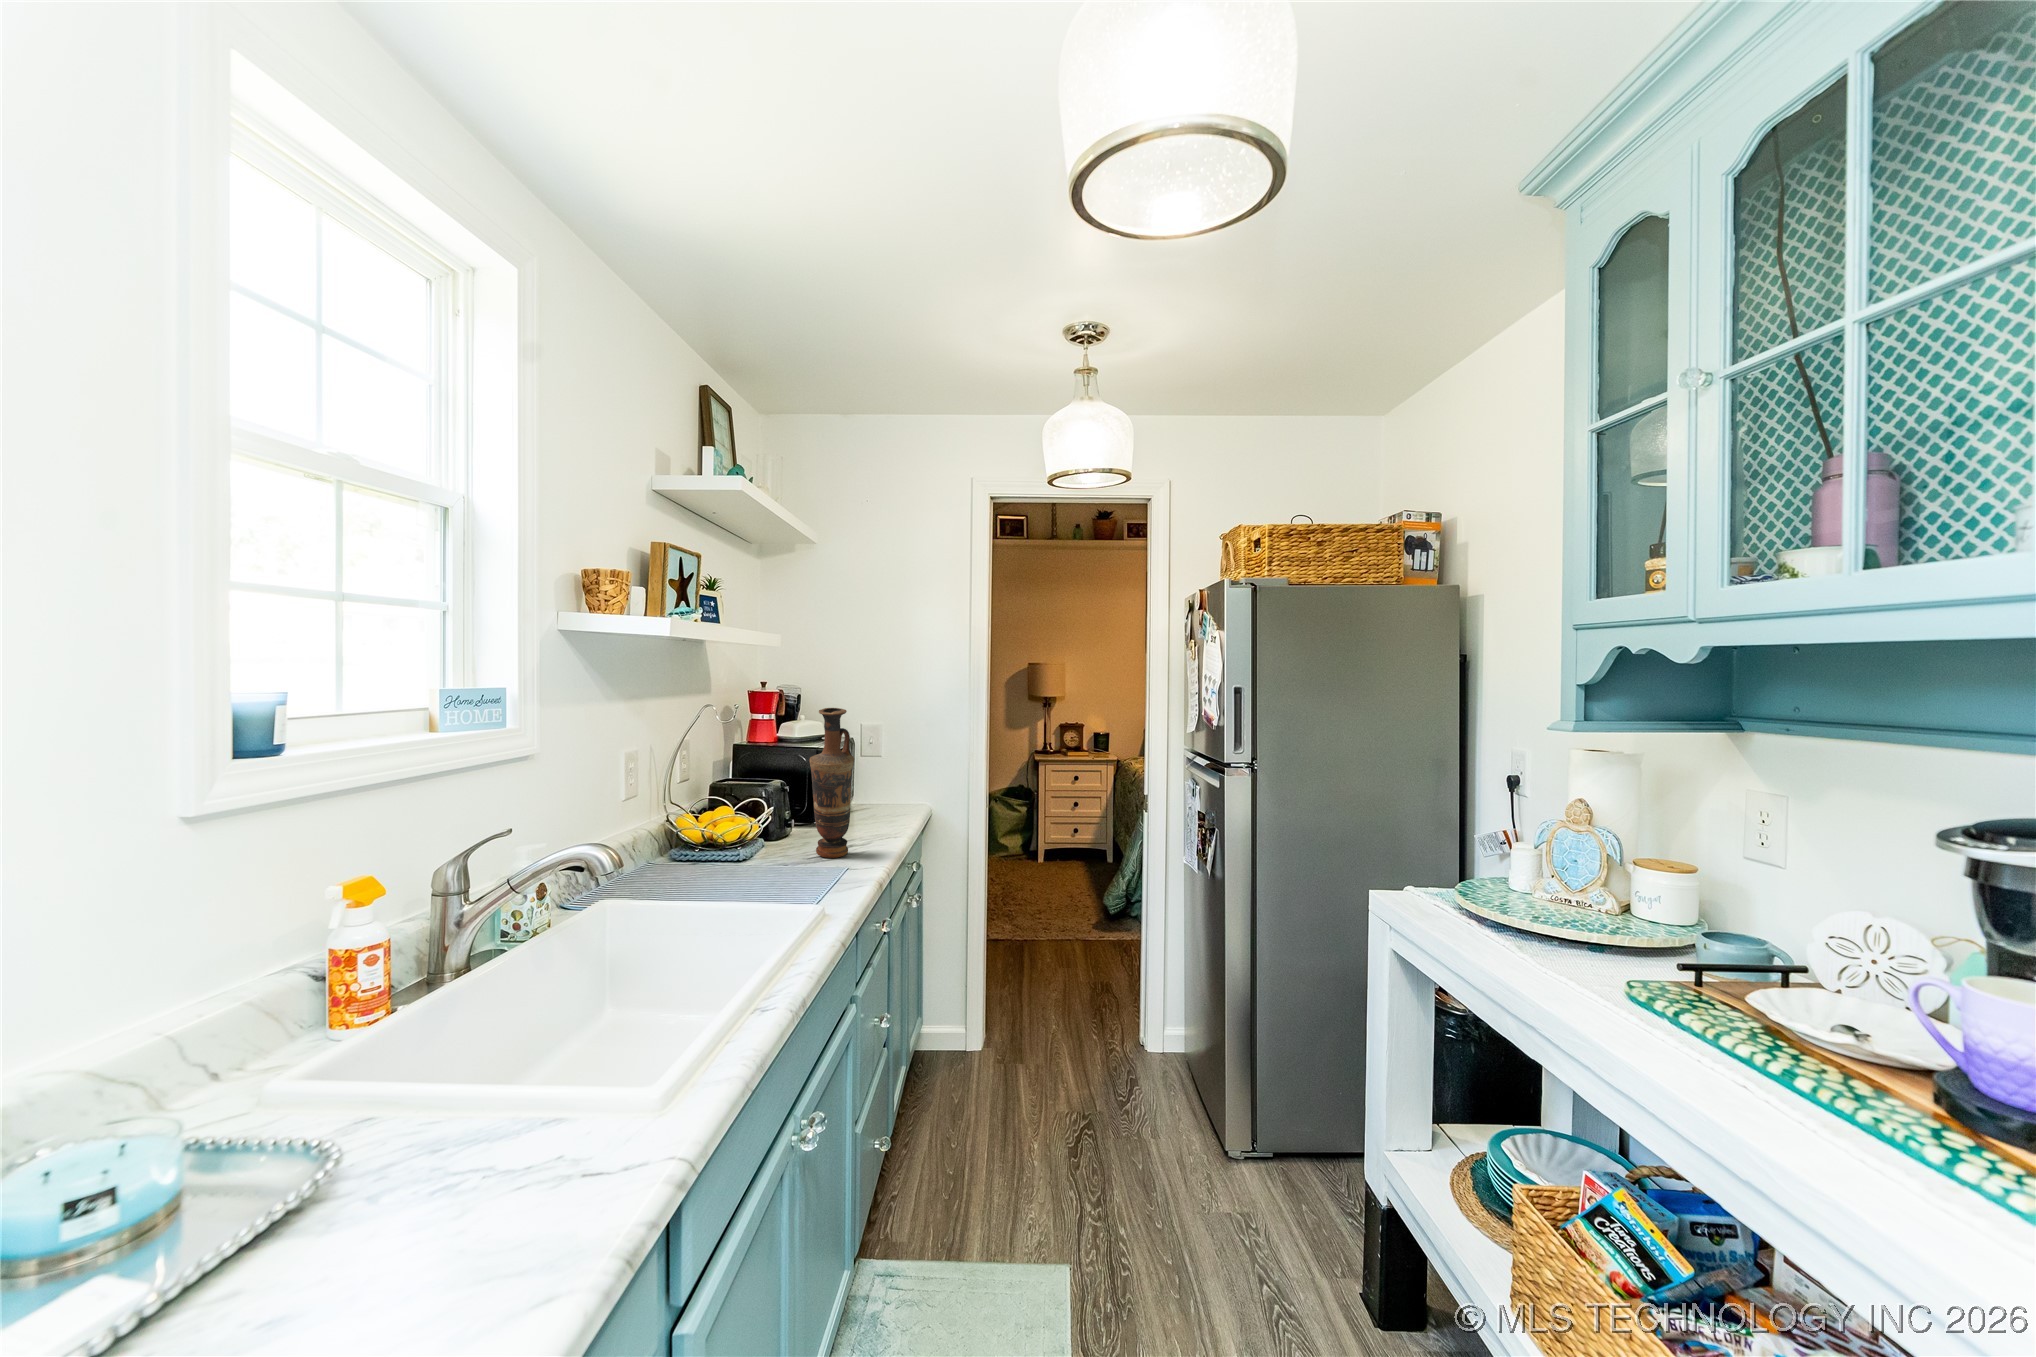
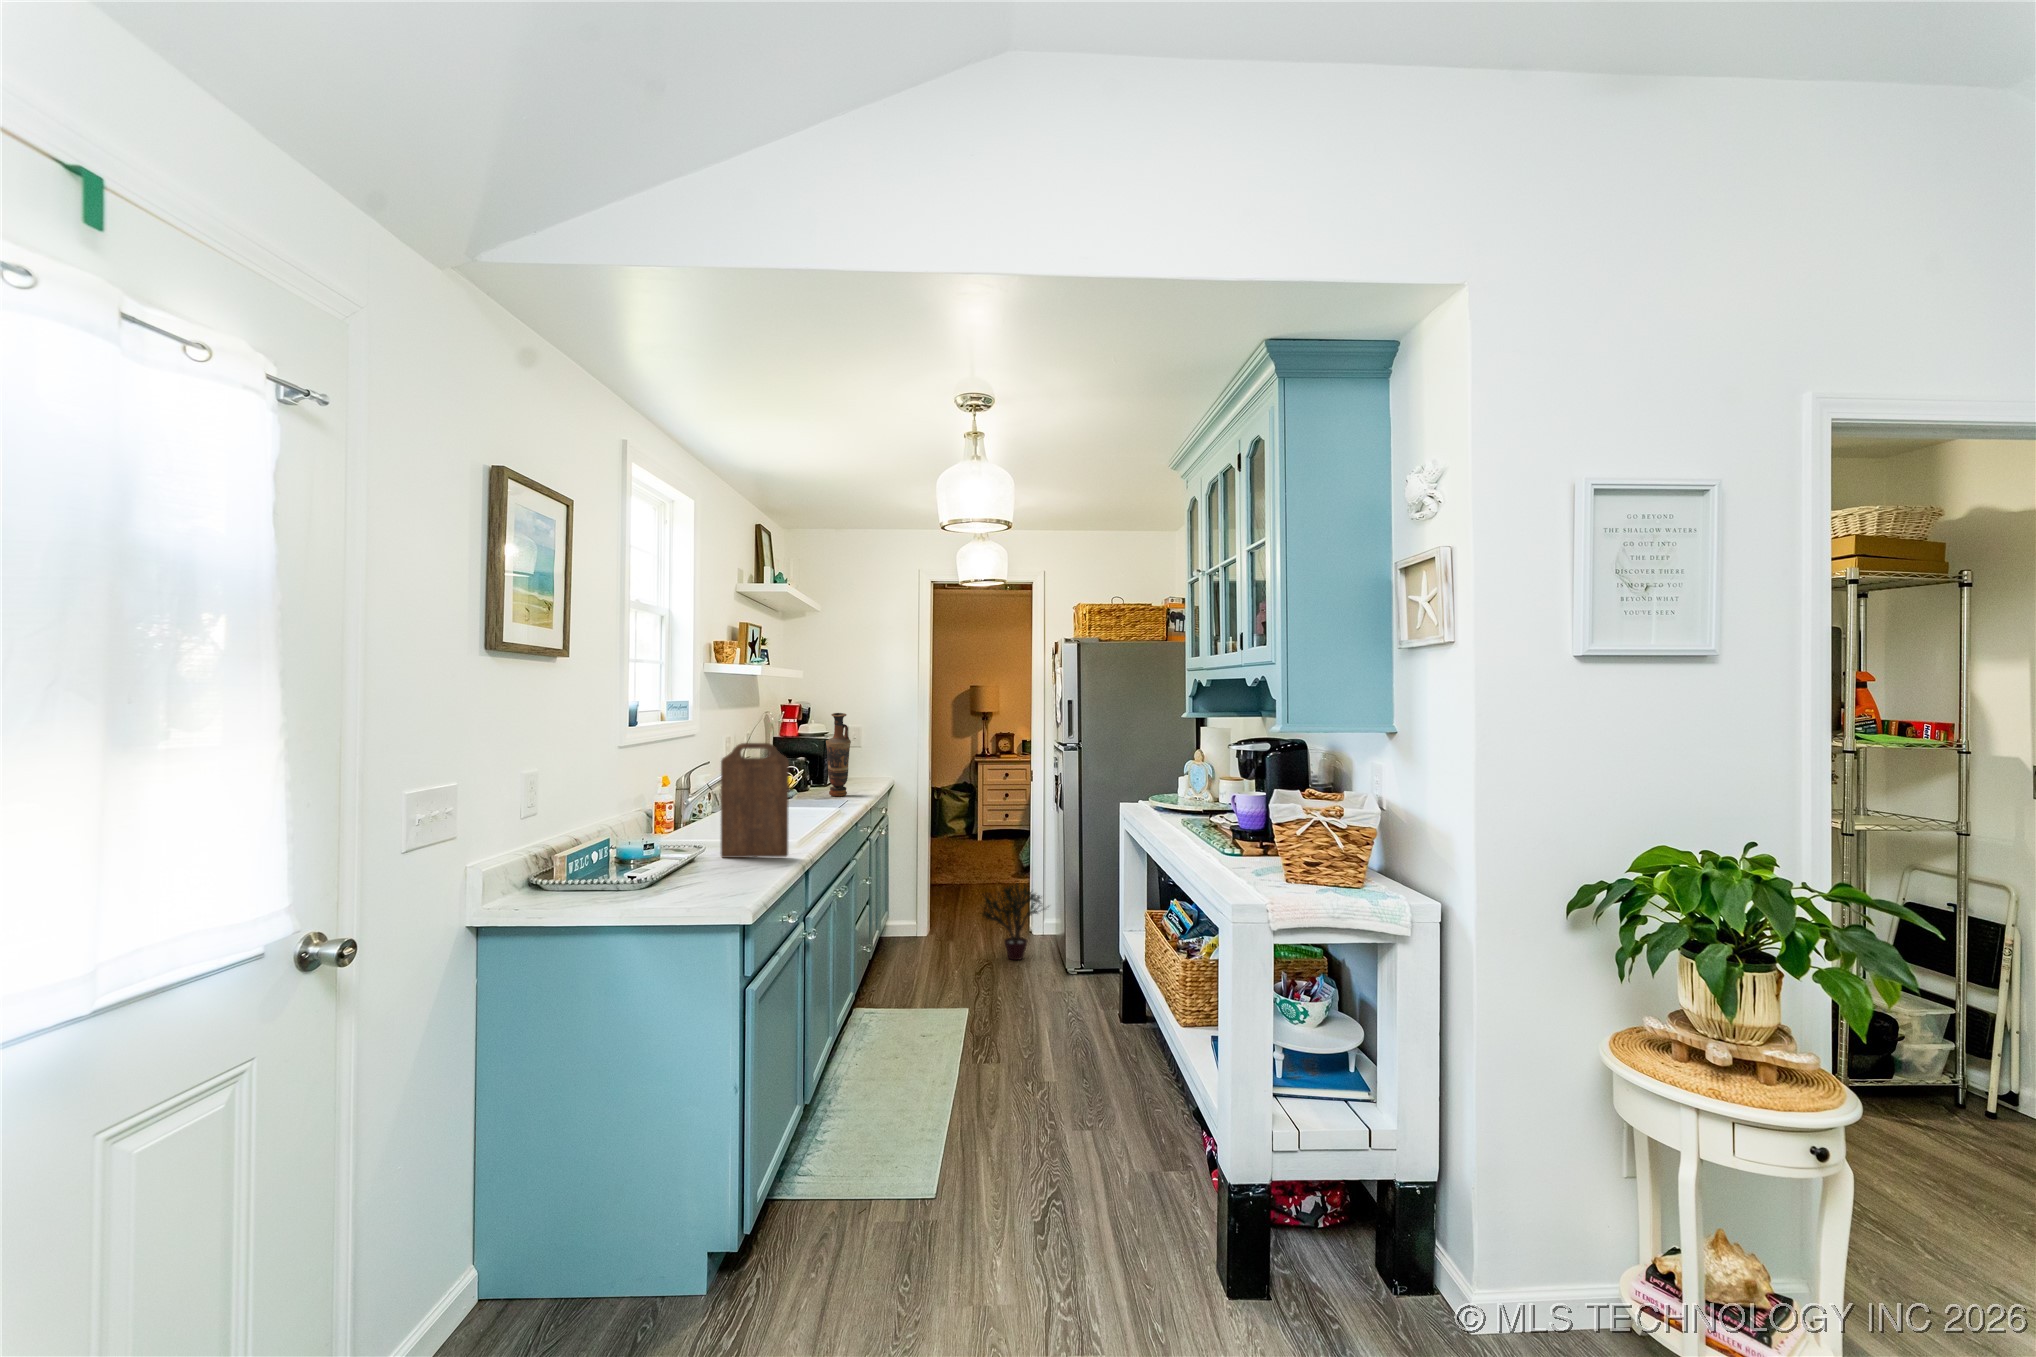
cutting board: none [343,839,575,1231] -> present [721,743,789,858]
potted plant: none [1075,982,1195,1119] -> present [982,883,1042,960]

